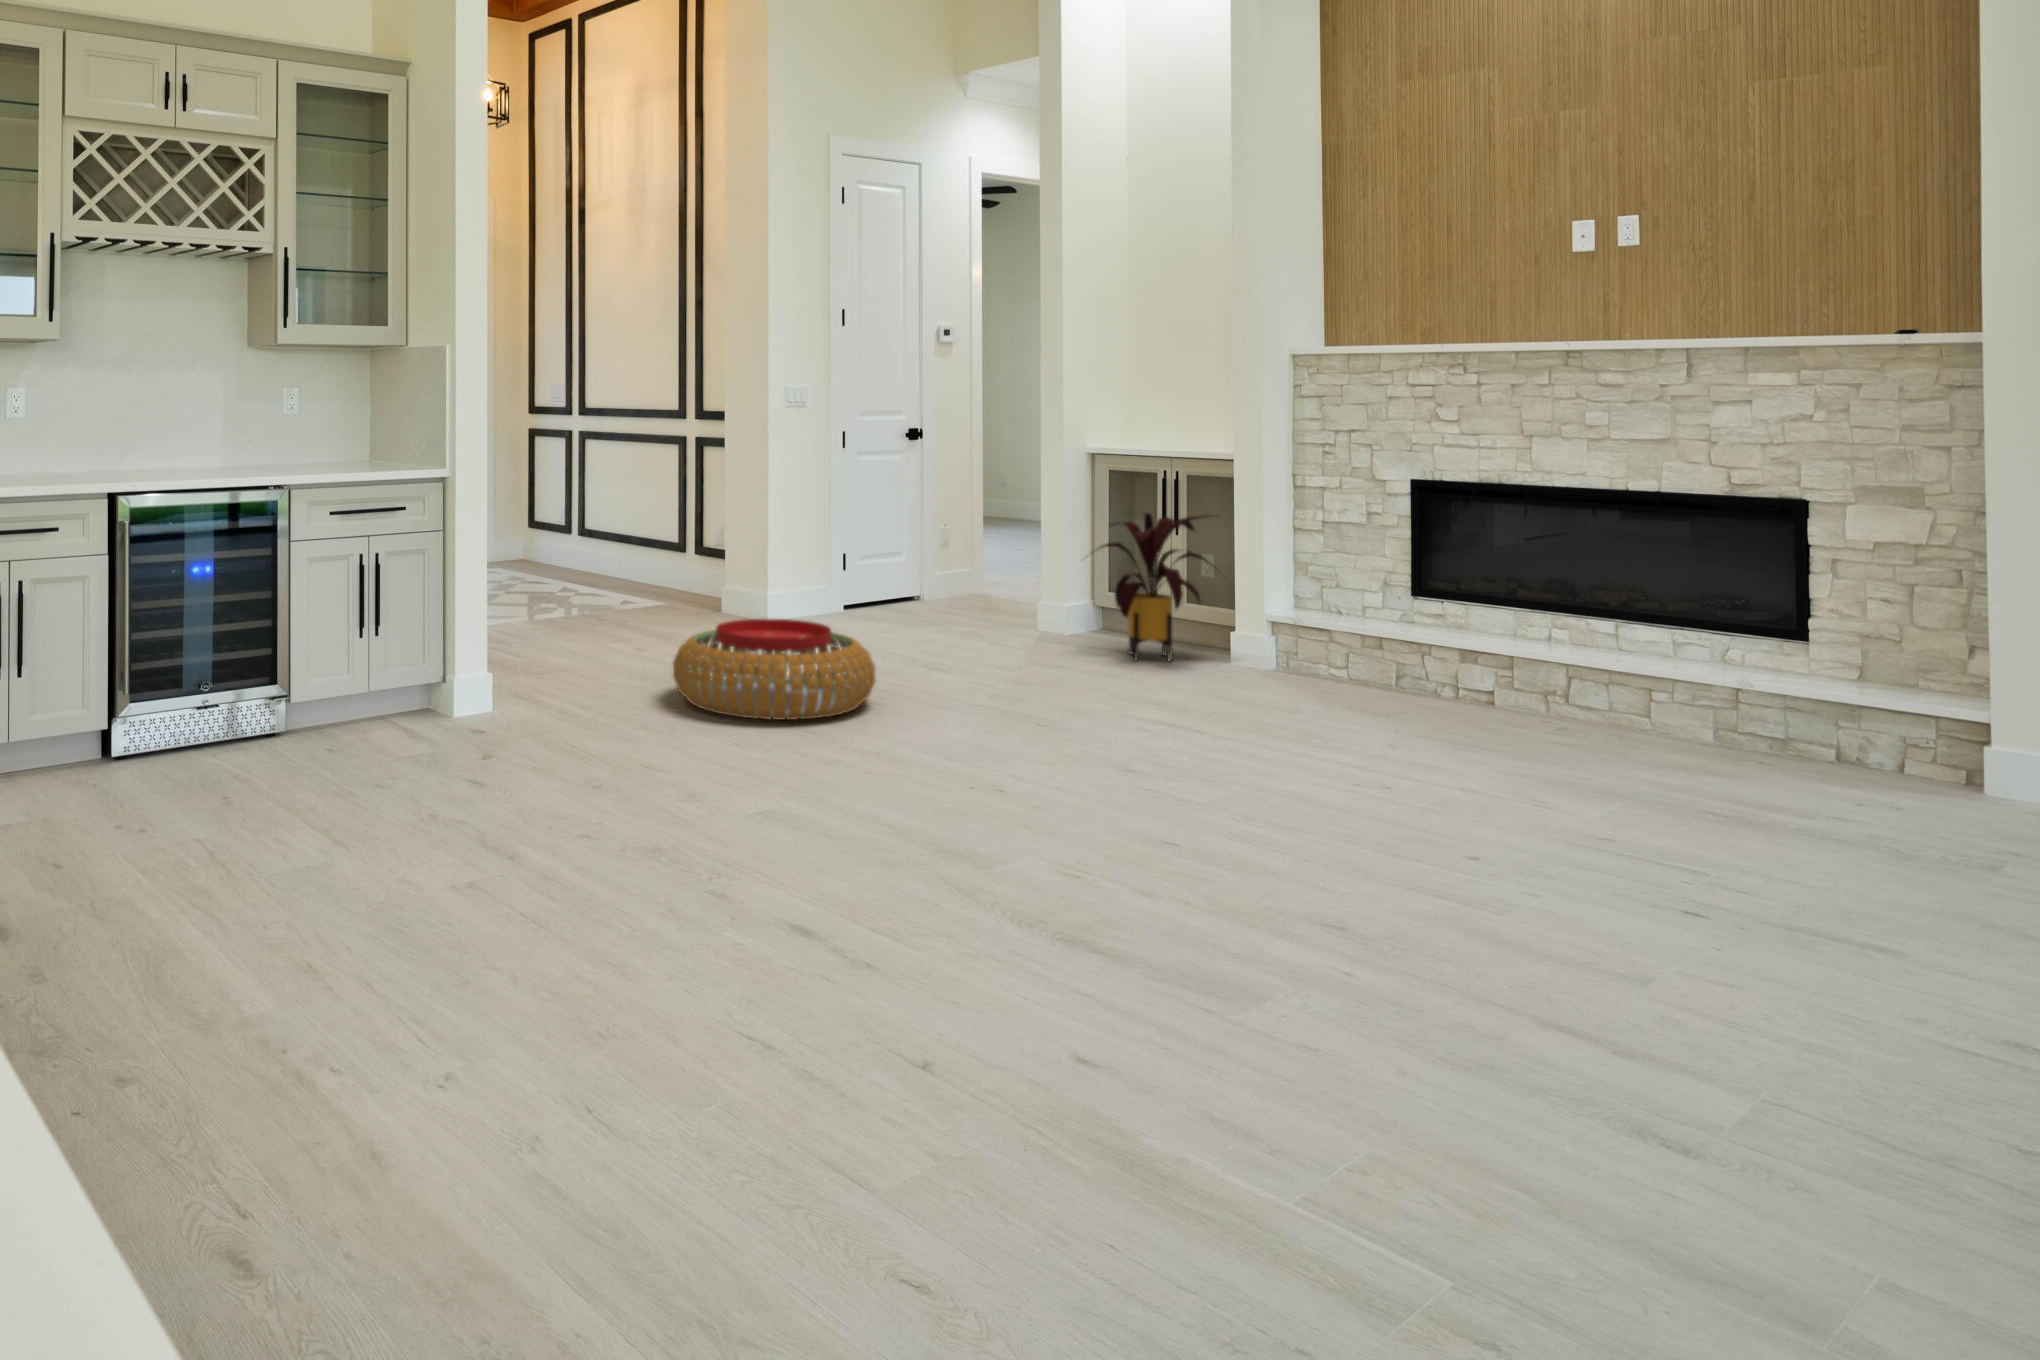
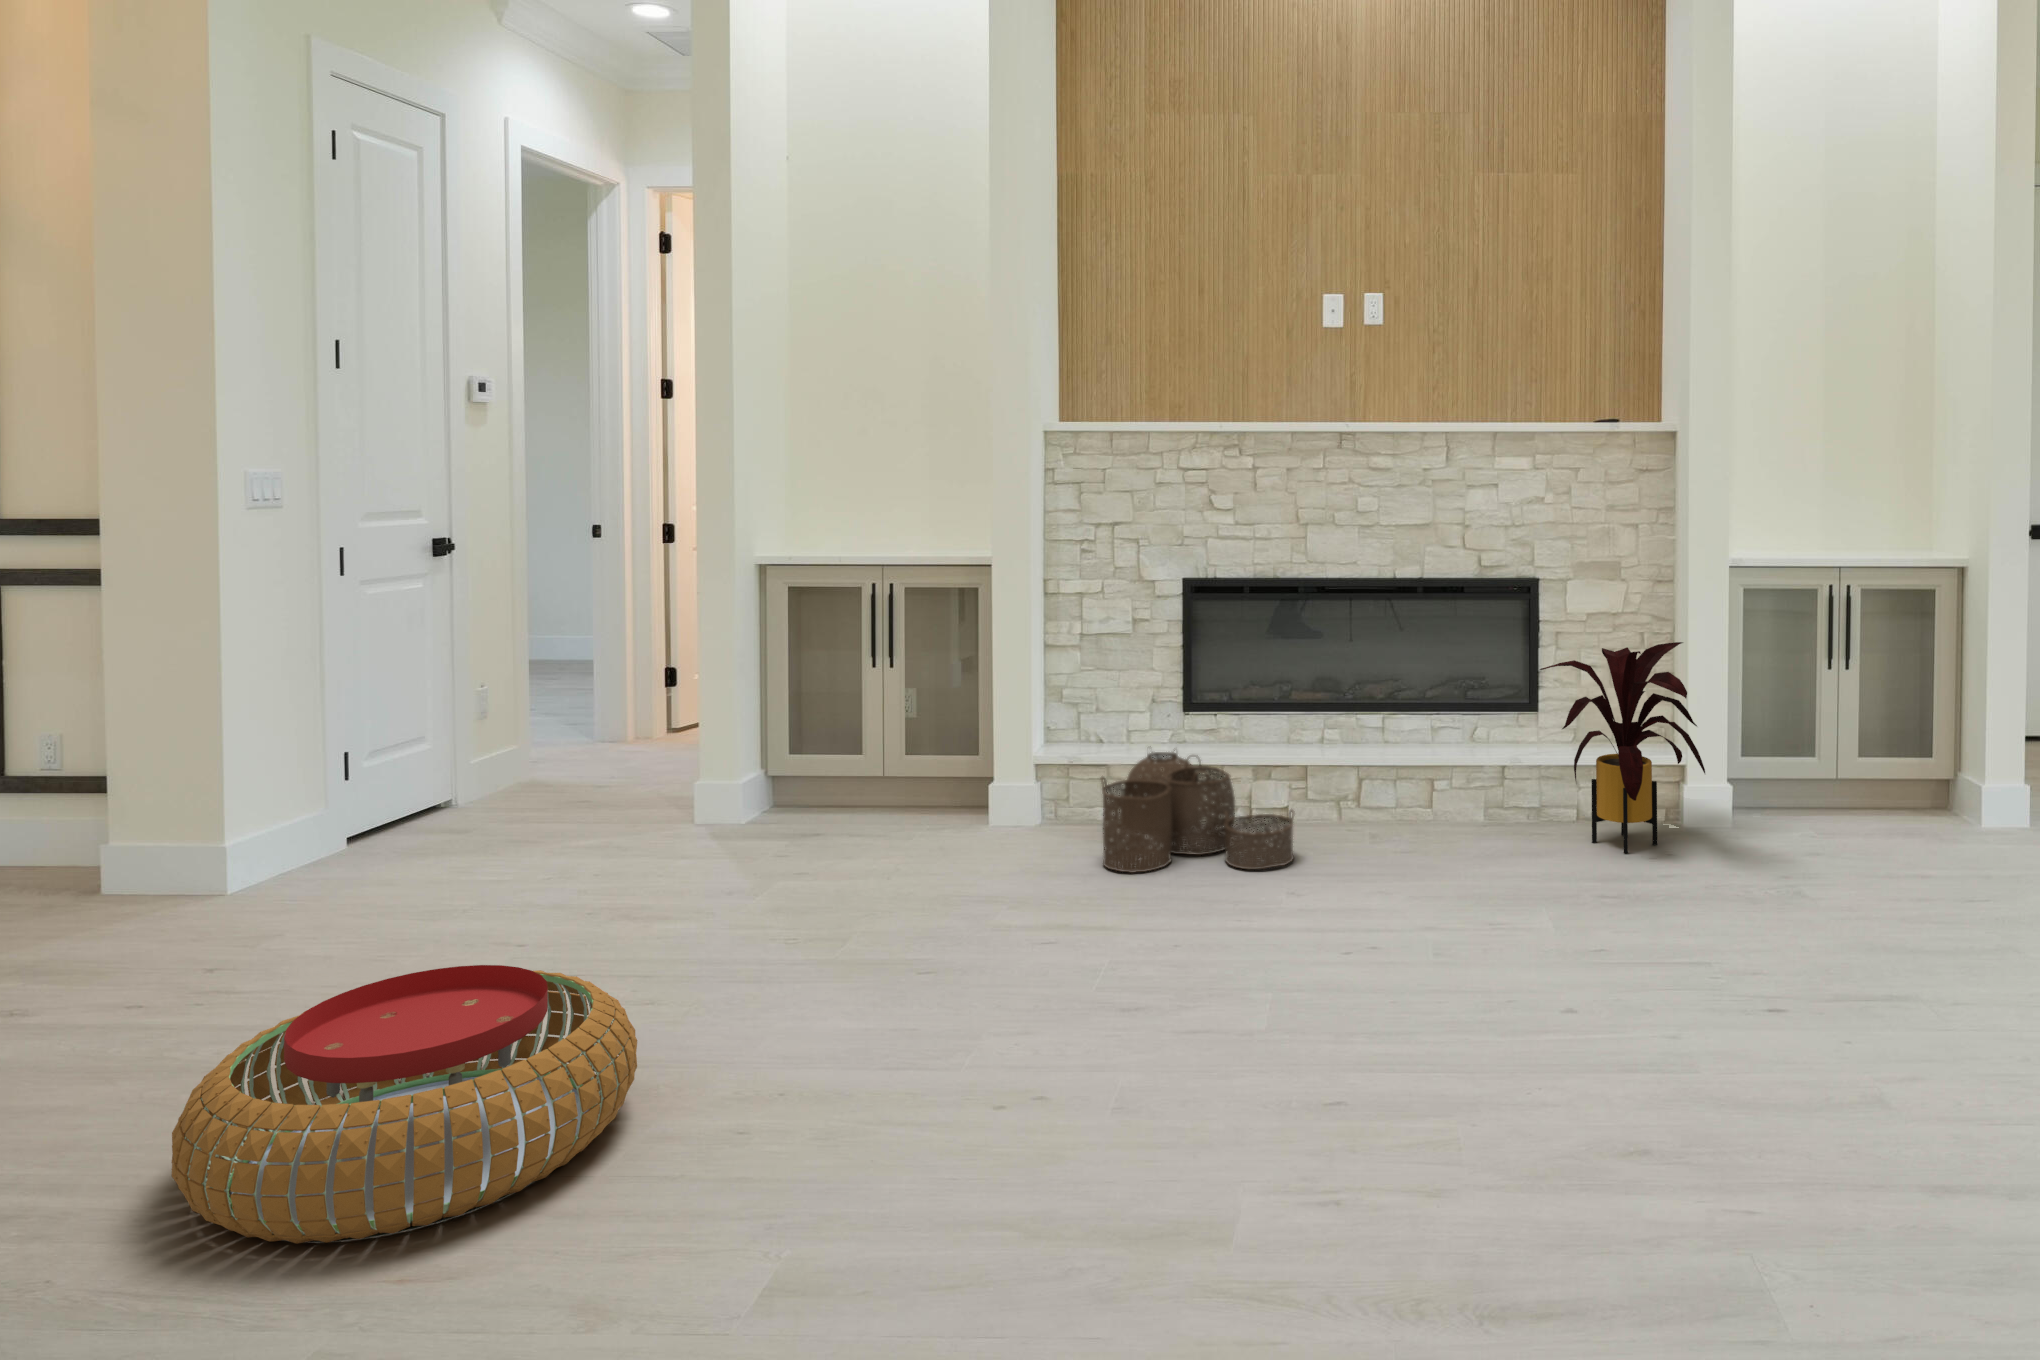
house plant: present [1083,513,1217,661] -> present [1540,642,1705,853]
woven basket: none [1284,618,1457,721] -> present [1101,750,1294,872]

